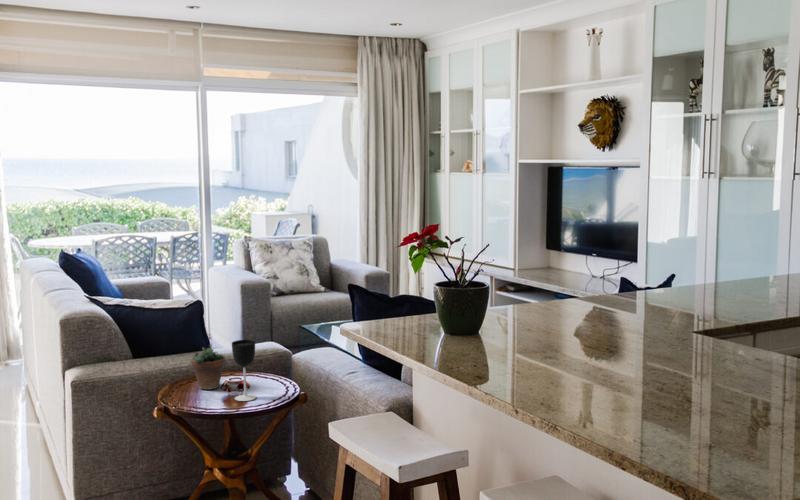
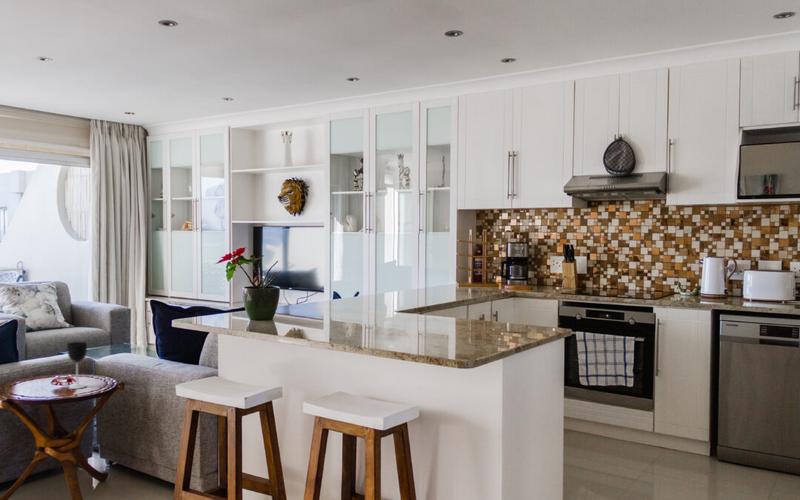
succulent plant: present [191,336,225,389] -> none [25,340,54,385]

